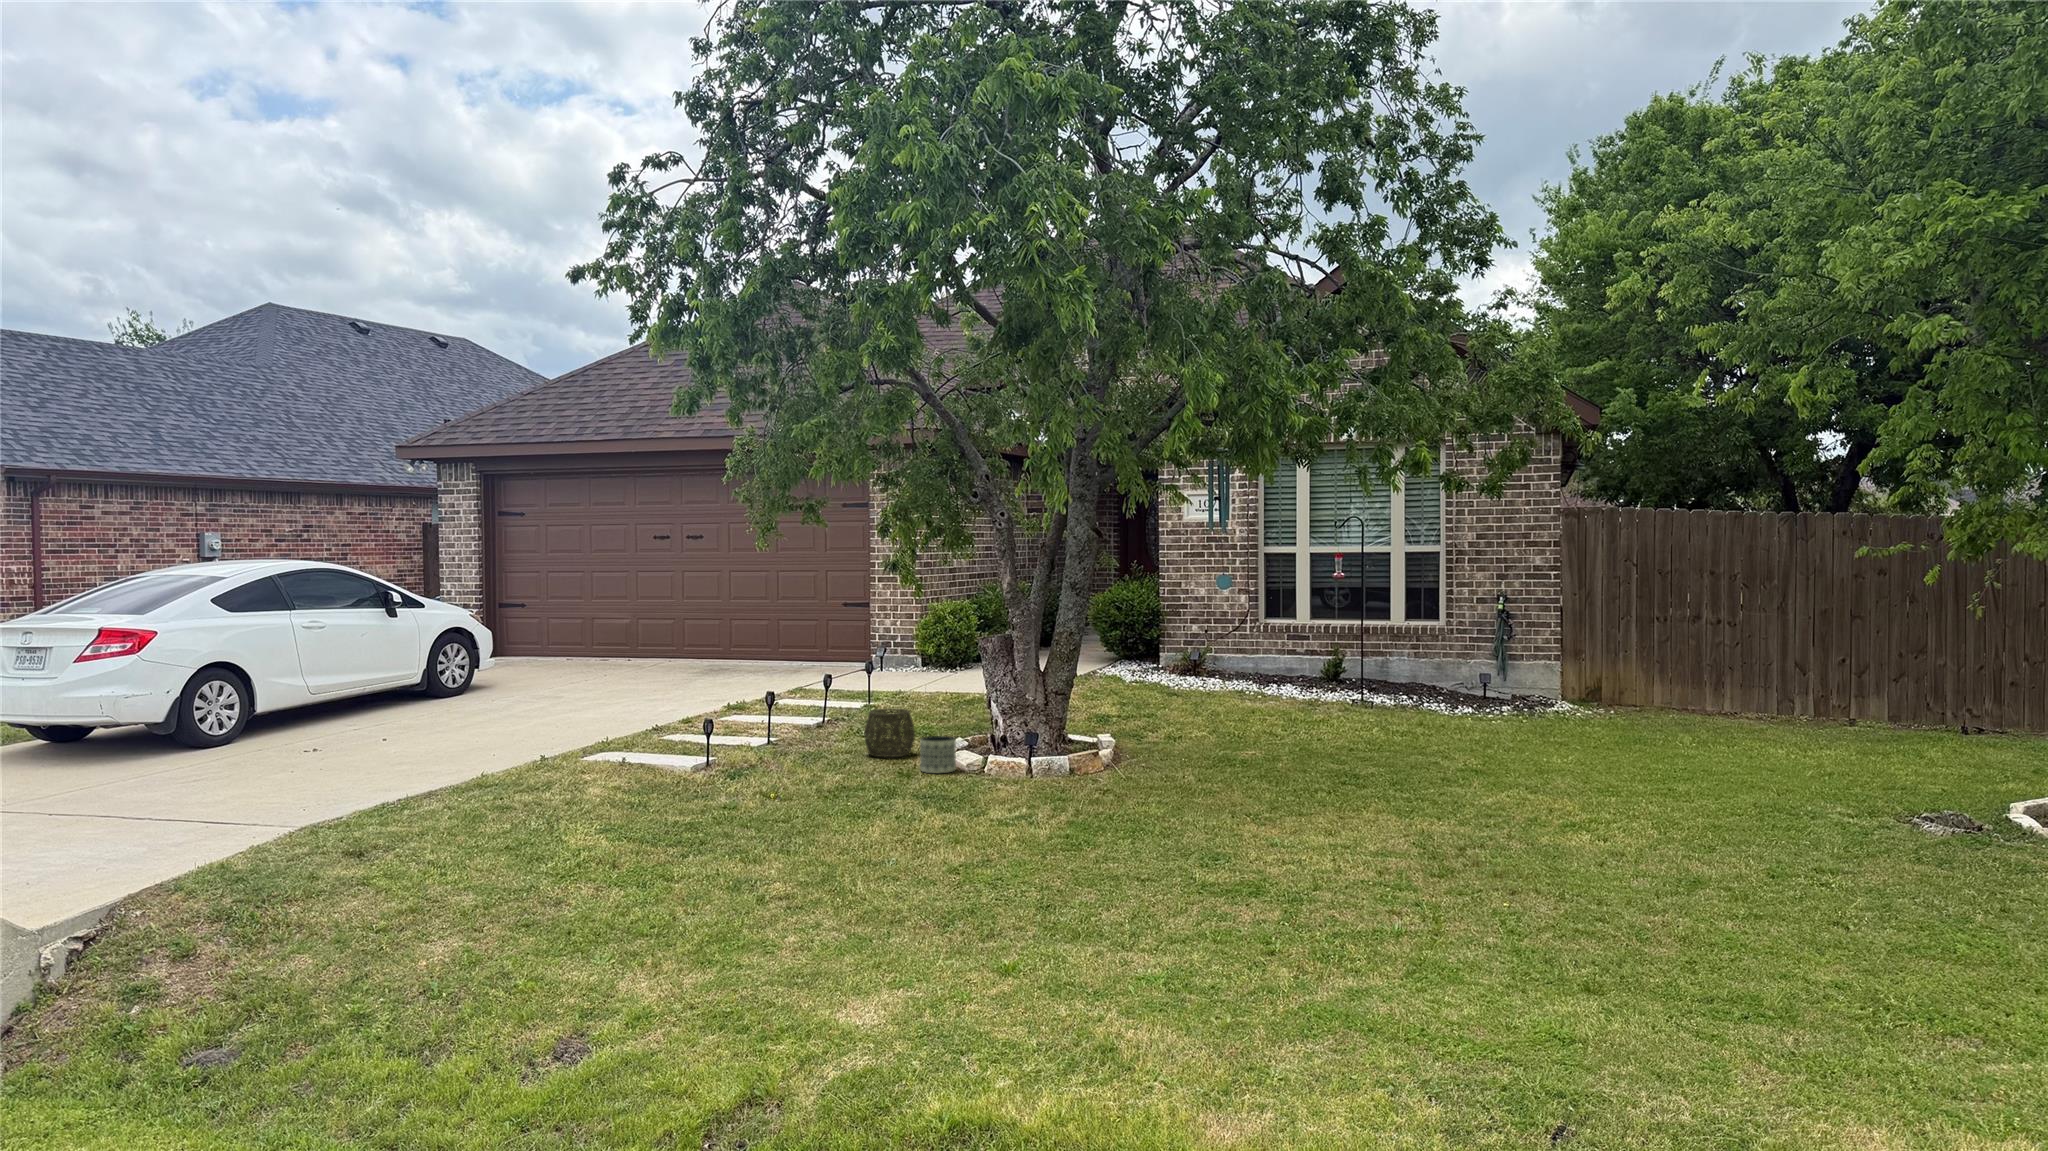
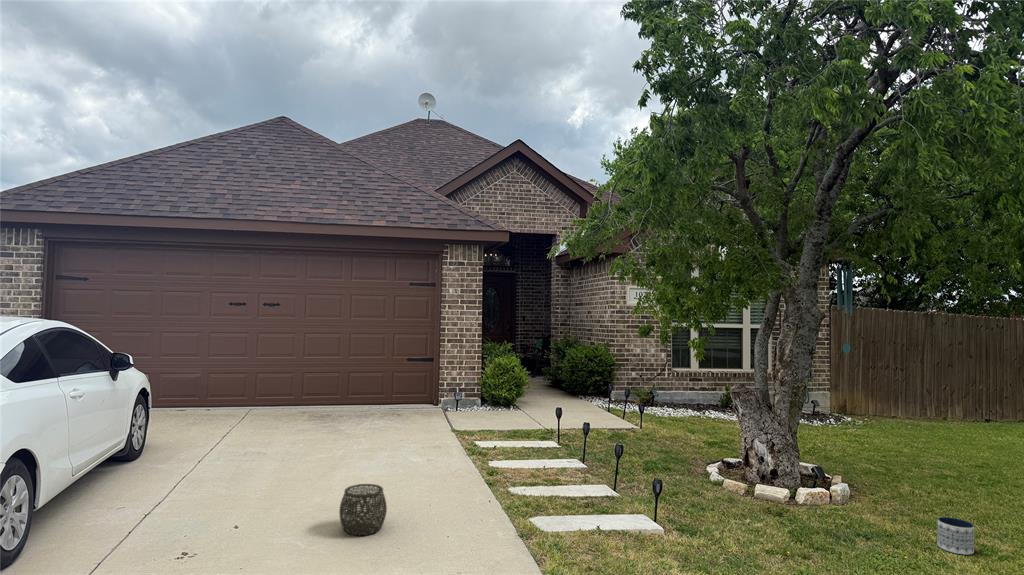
woven basket: present [864,709,915,758] -> present [339,484,387,535]

